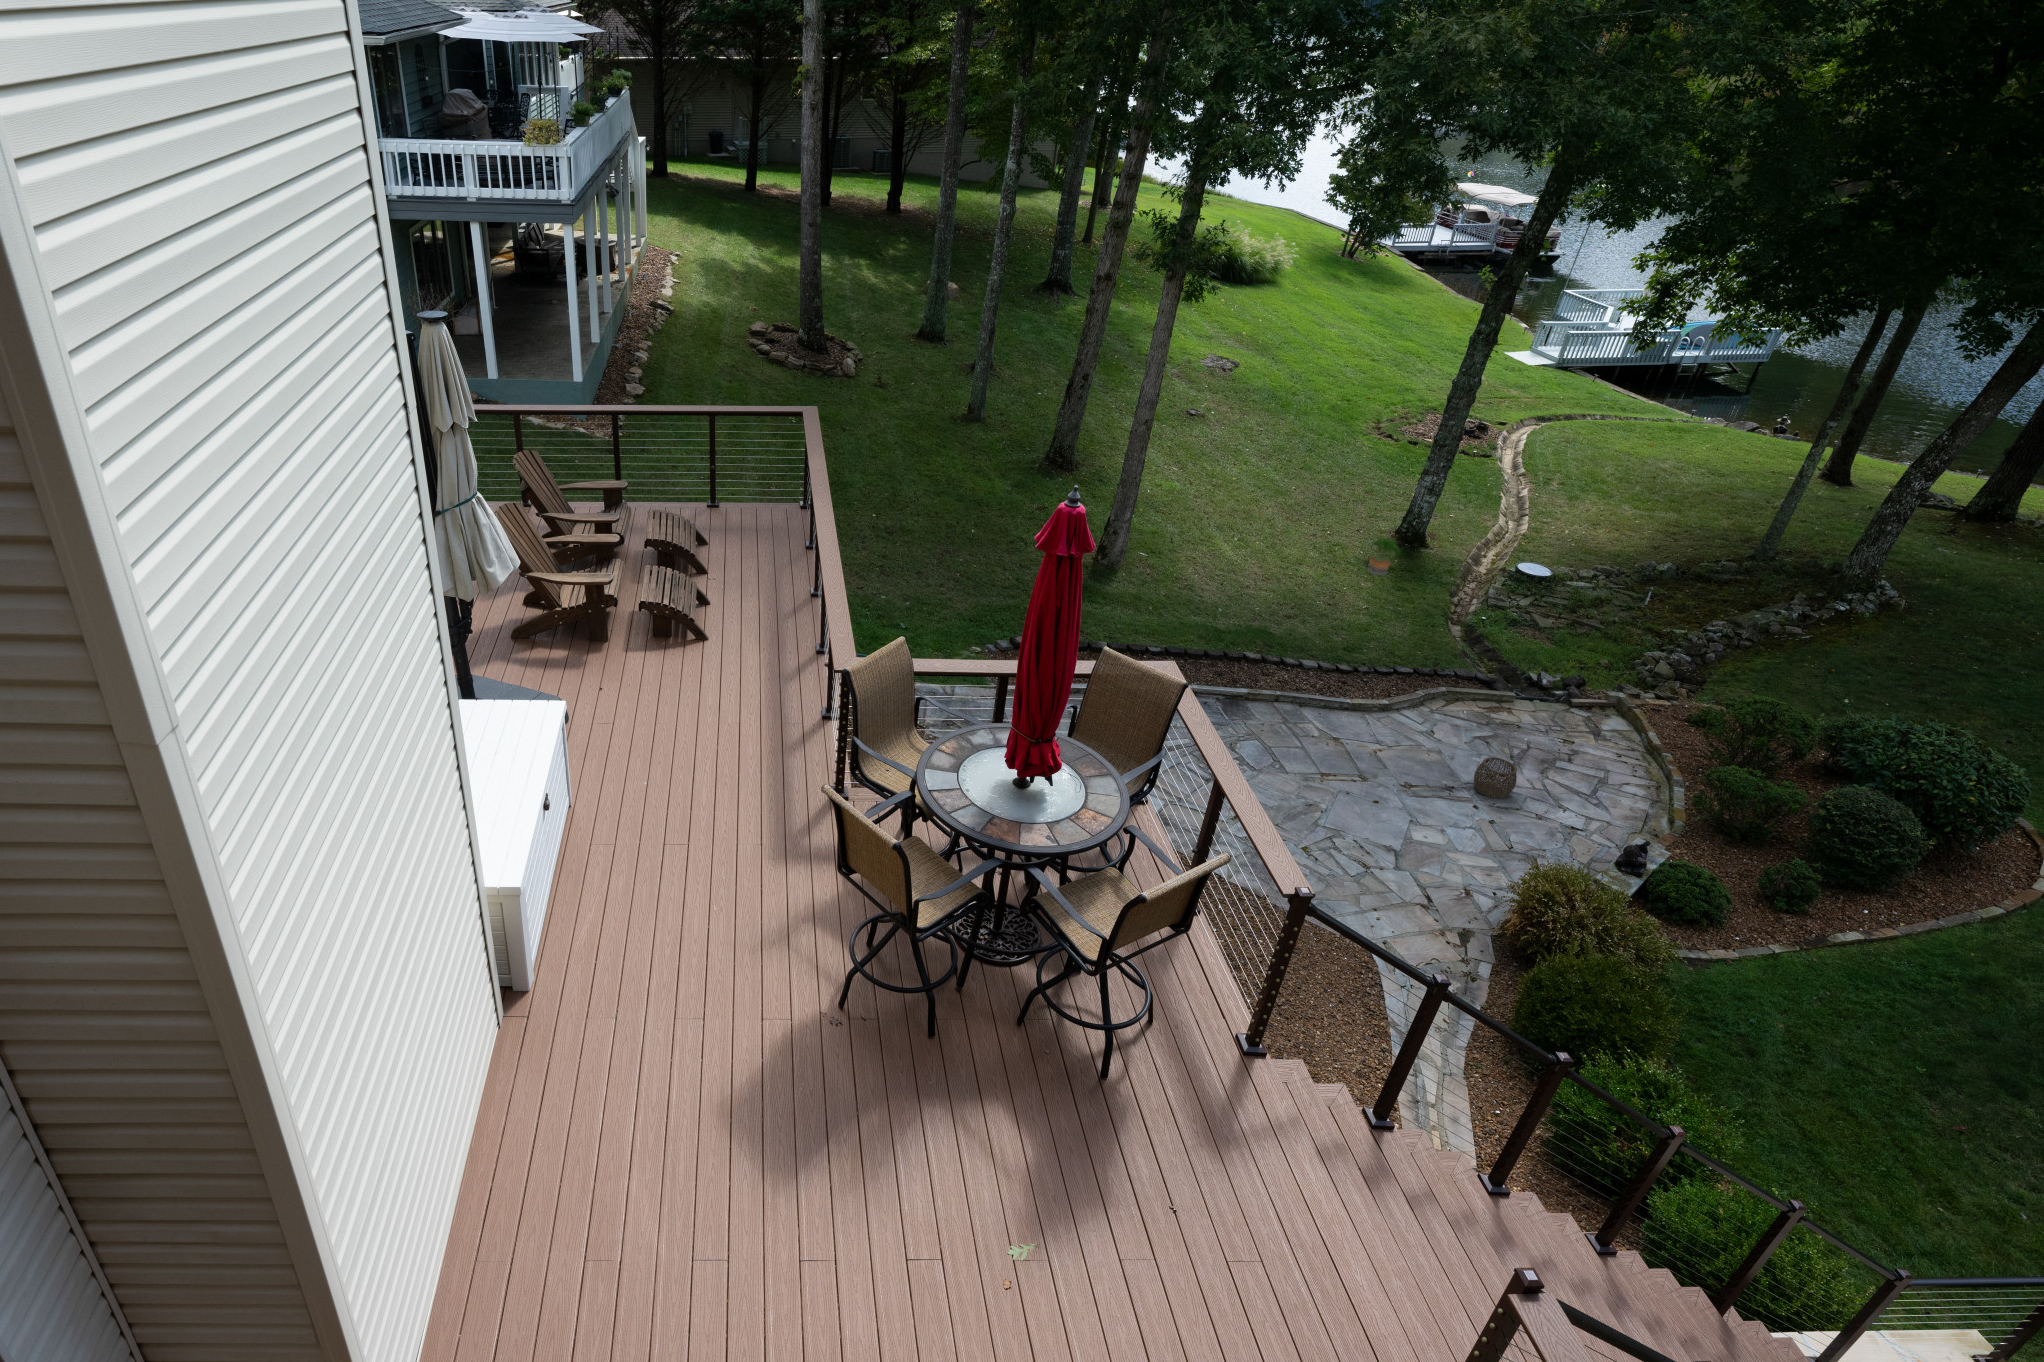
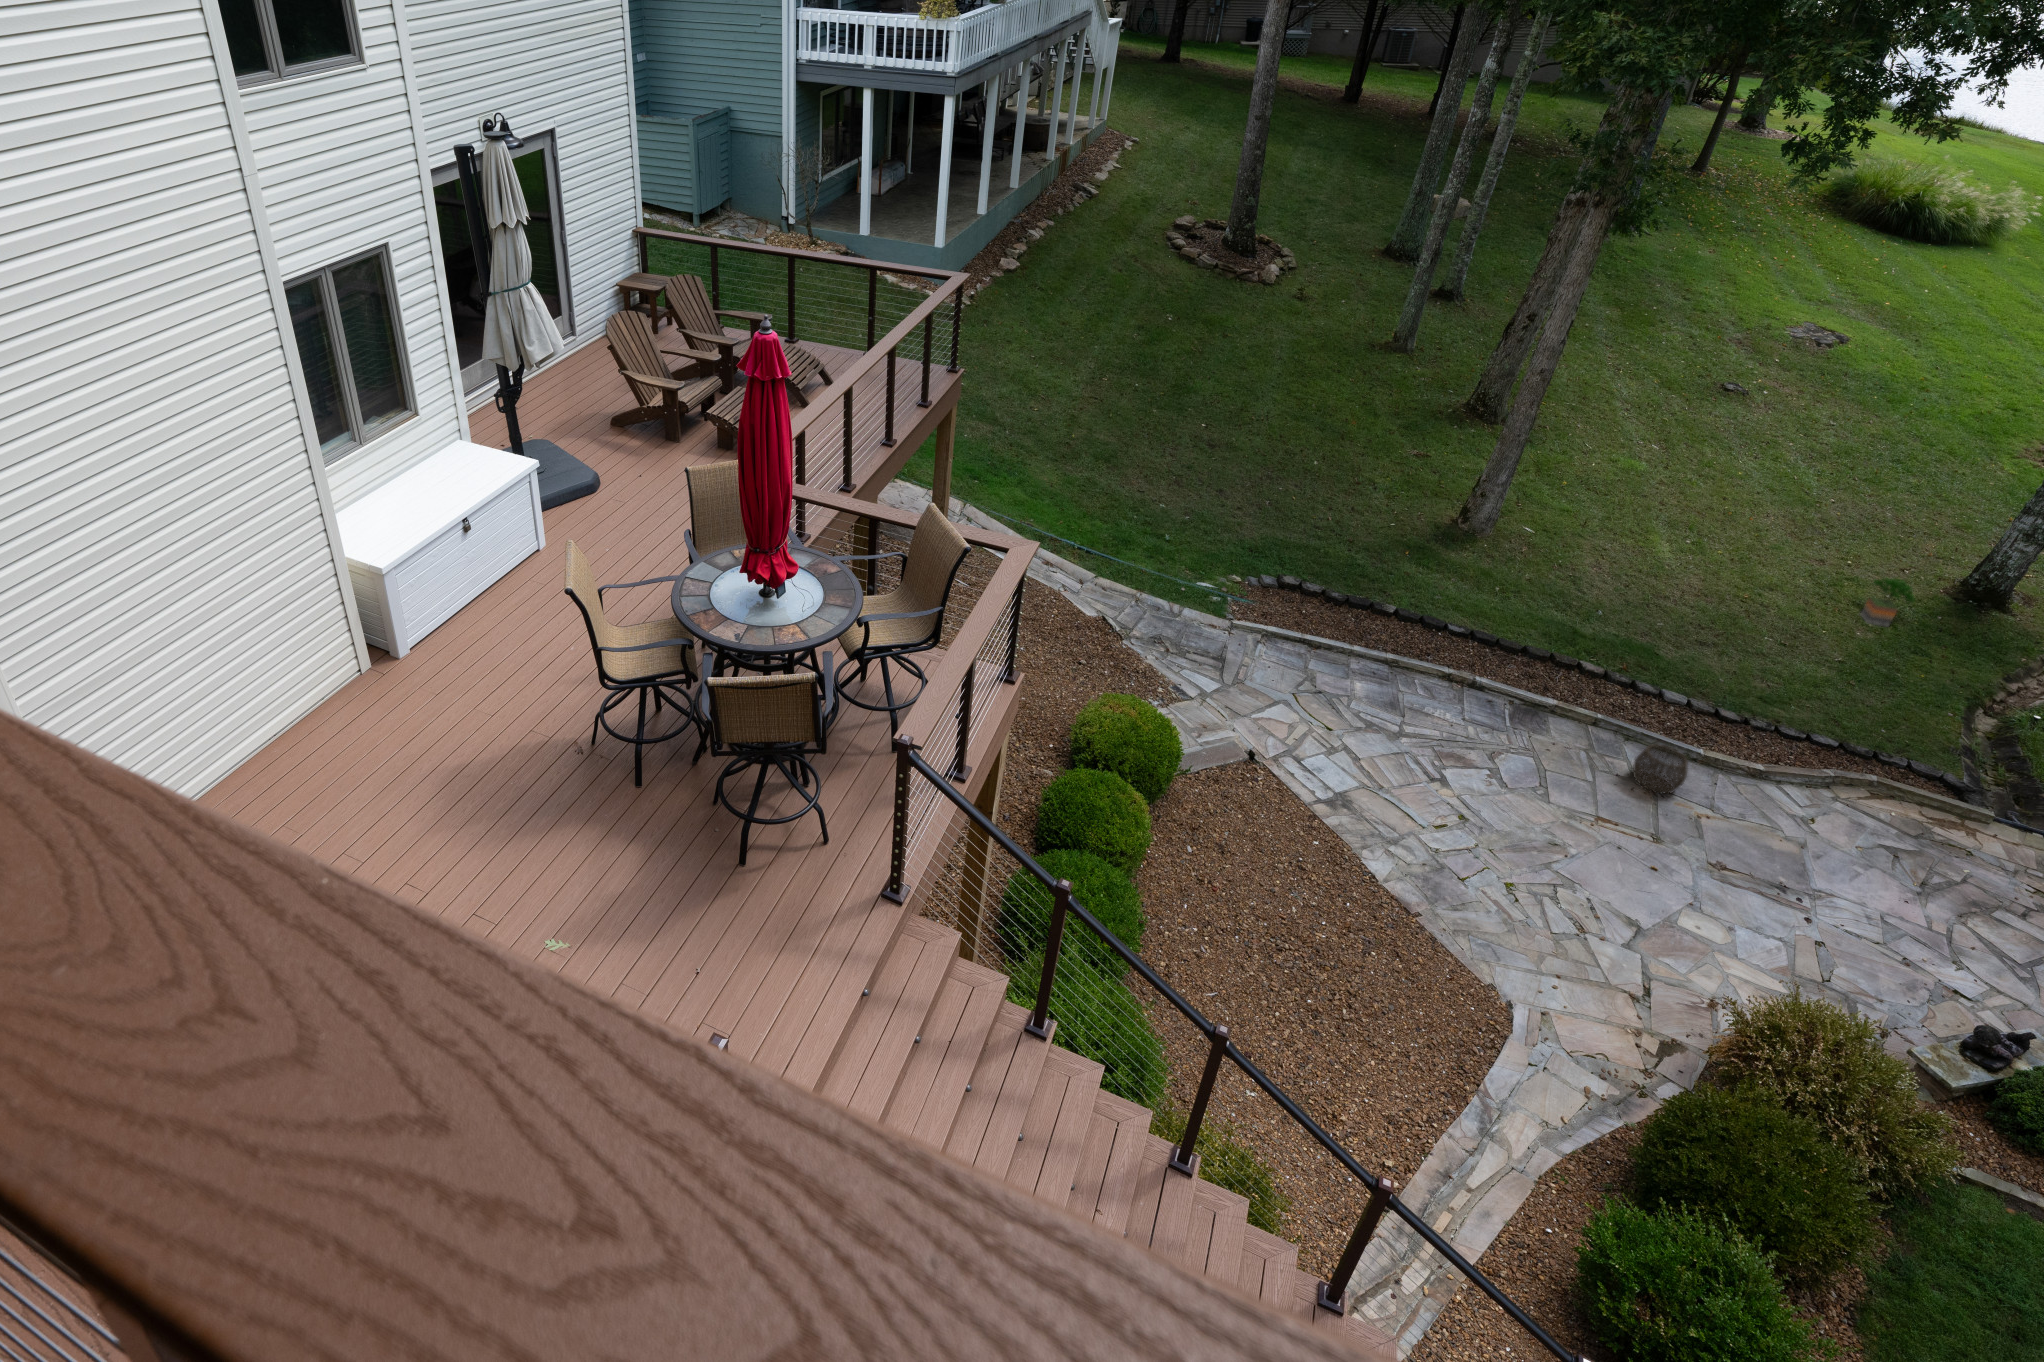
woven basket: present [1474,757,1517,799] -> present [1633,744,1688,794]

